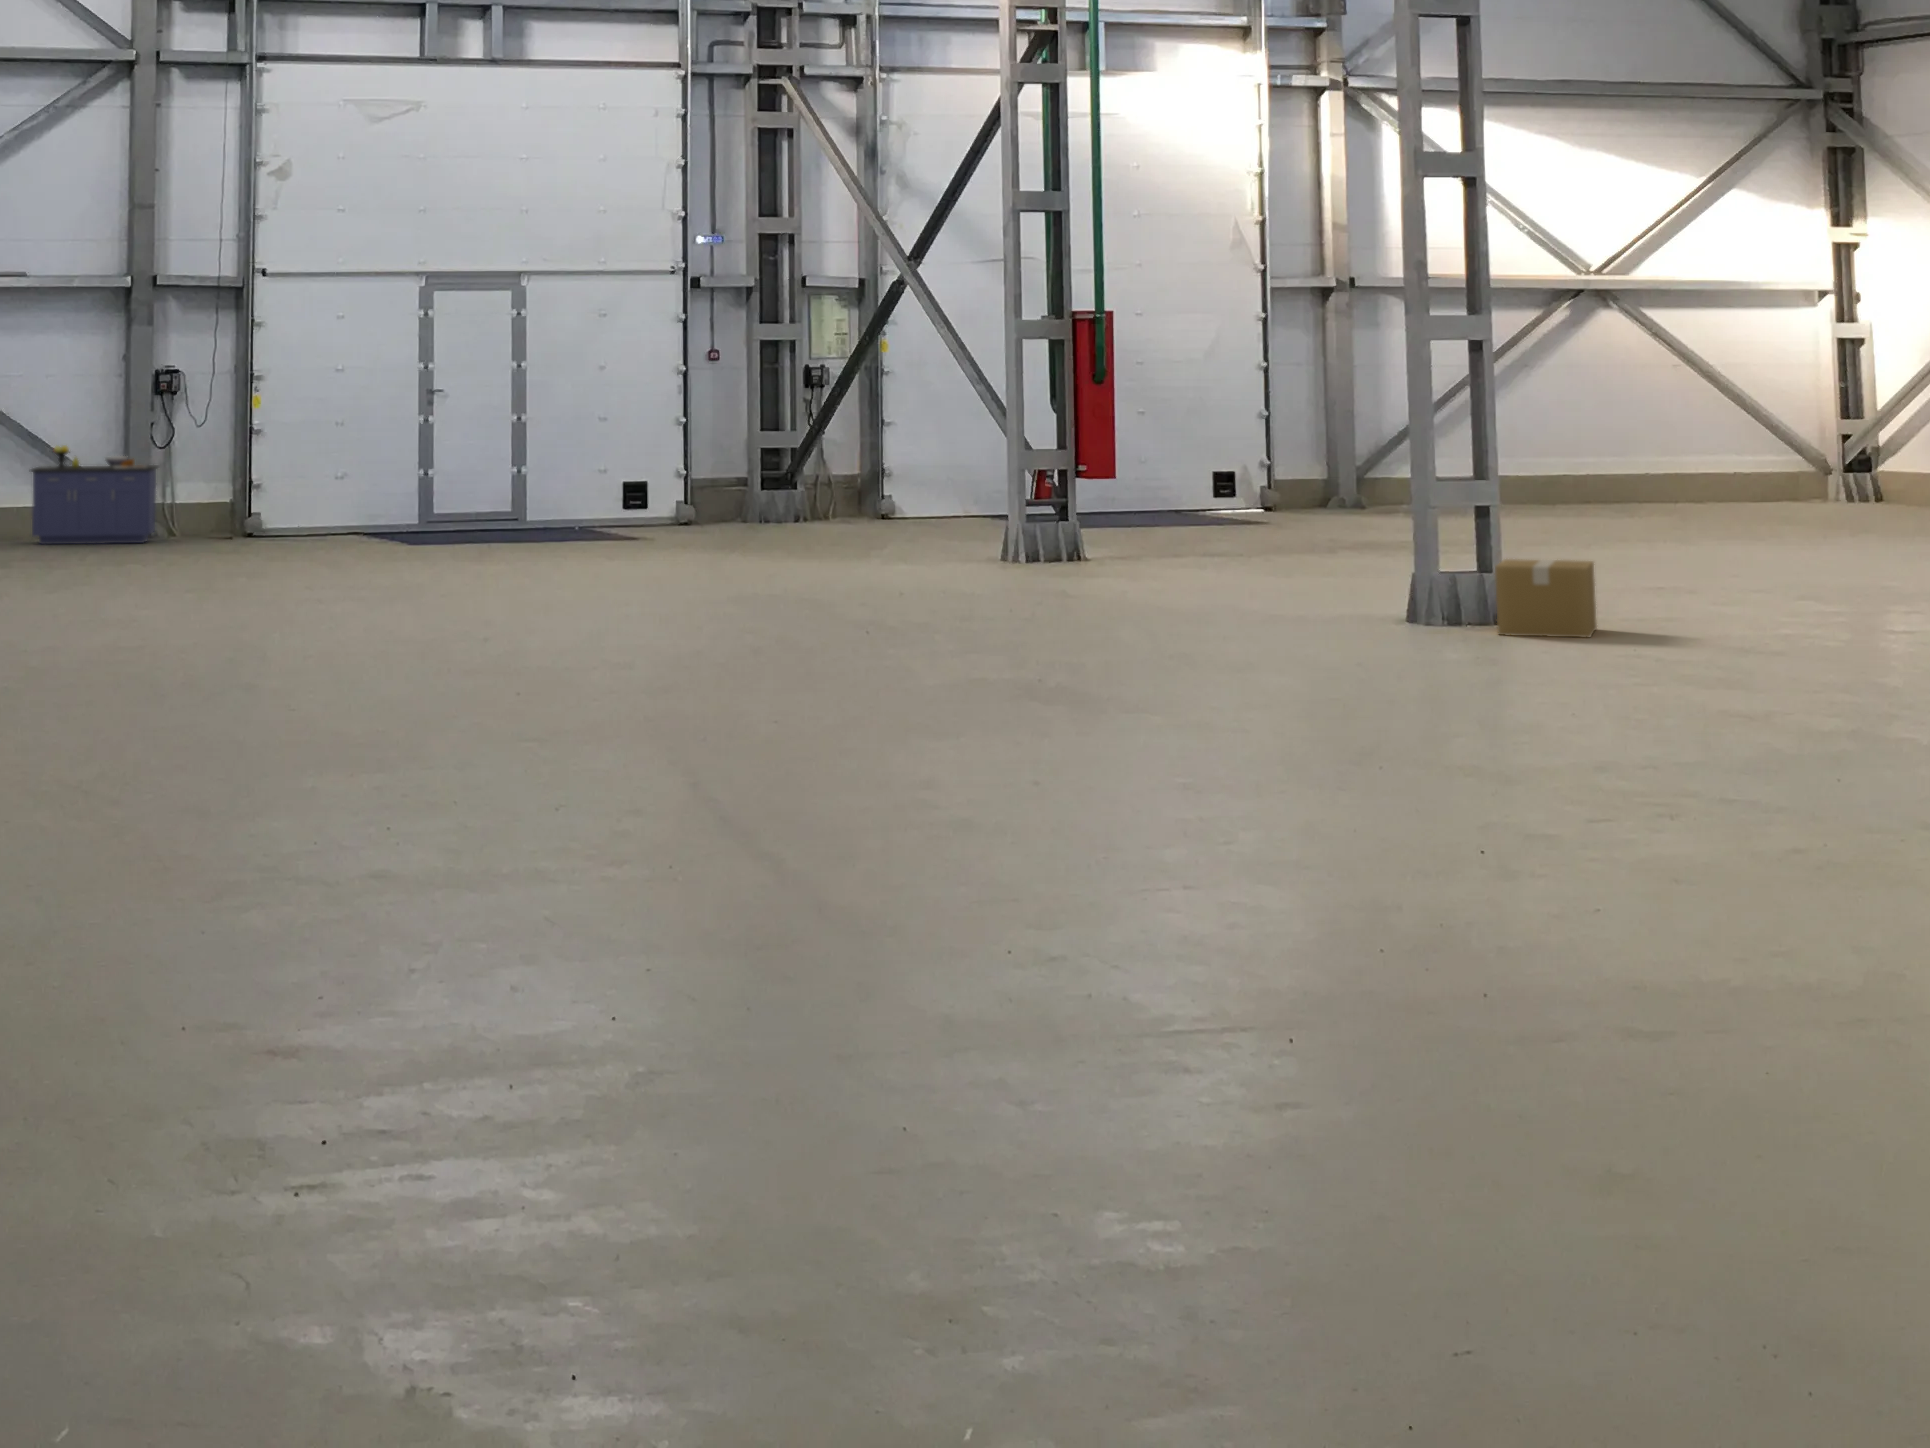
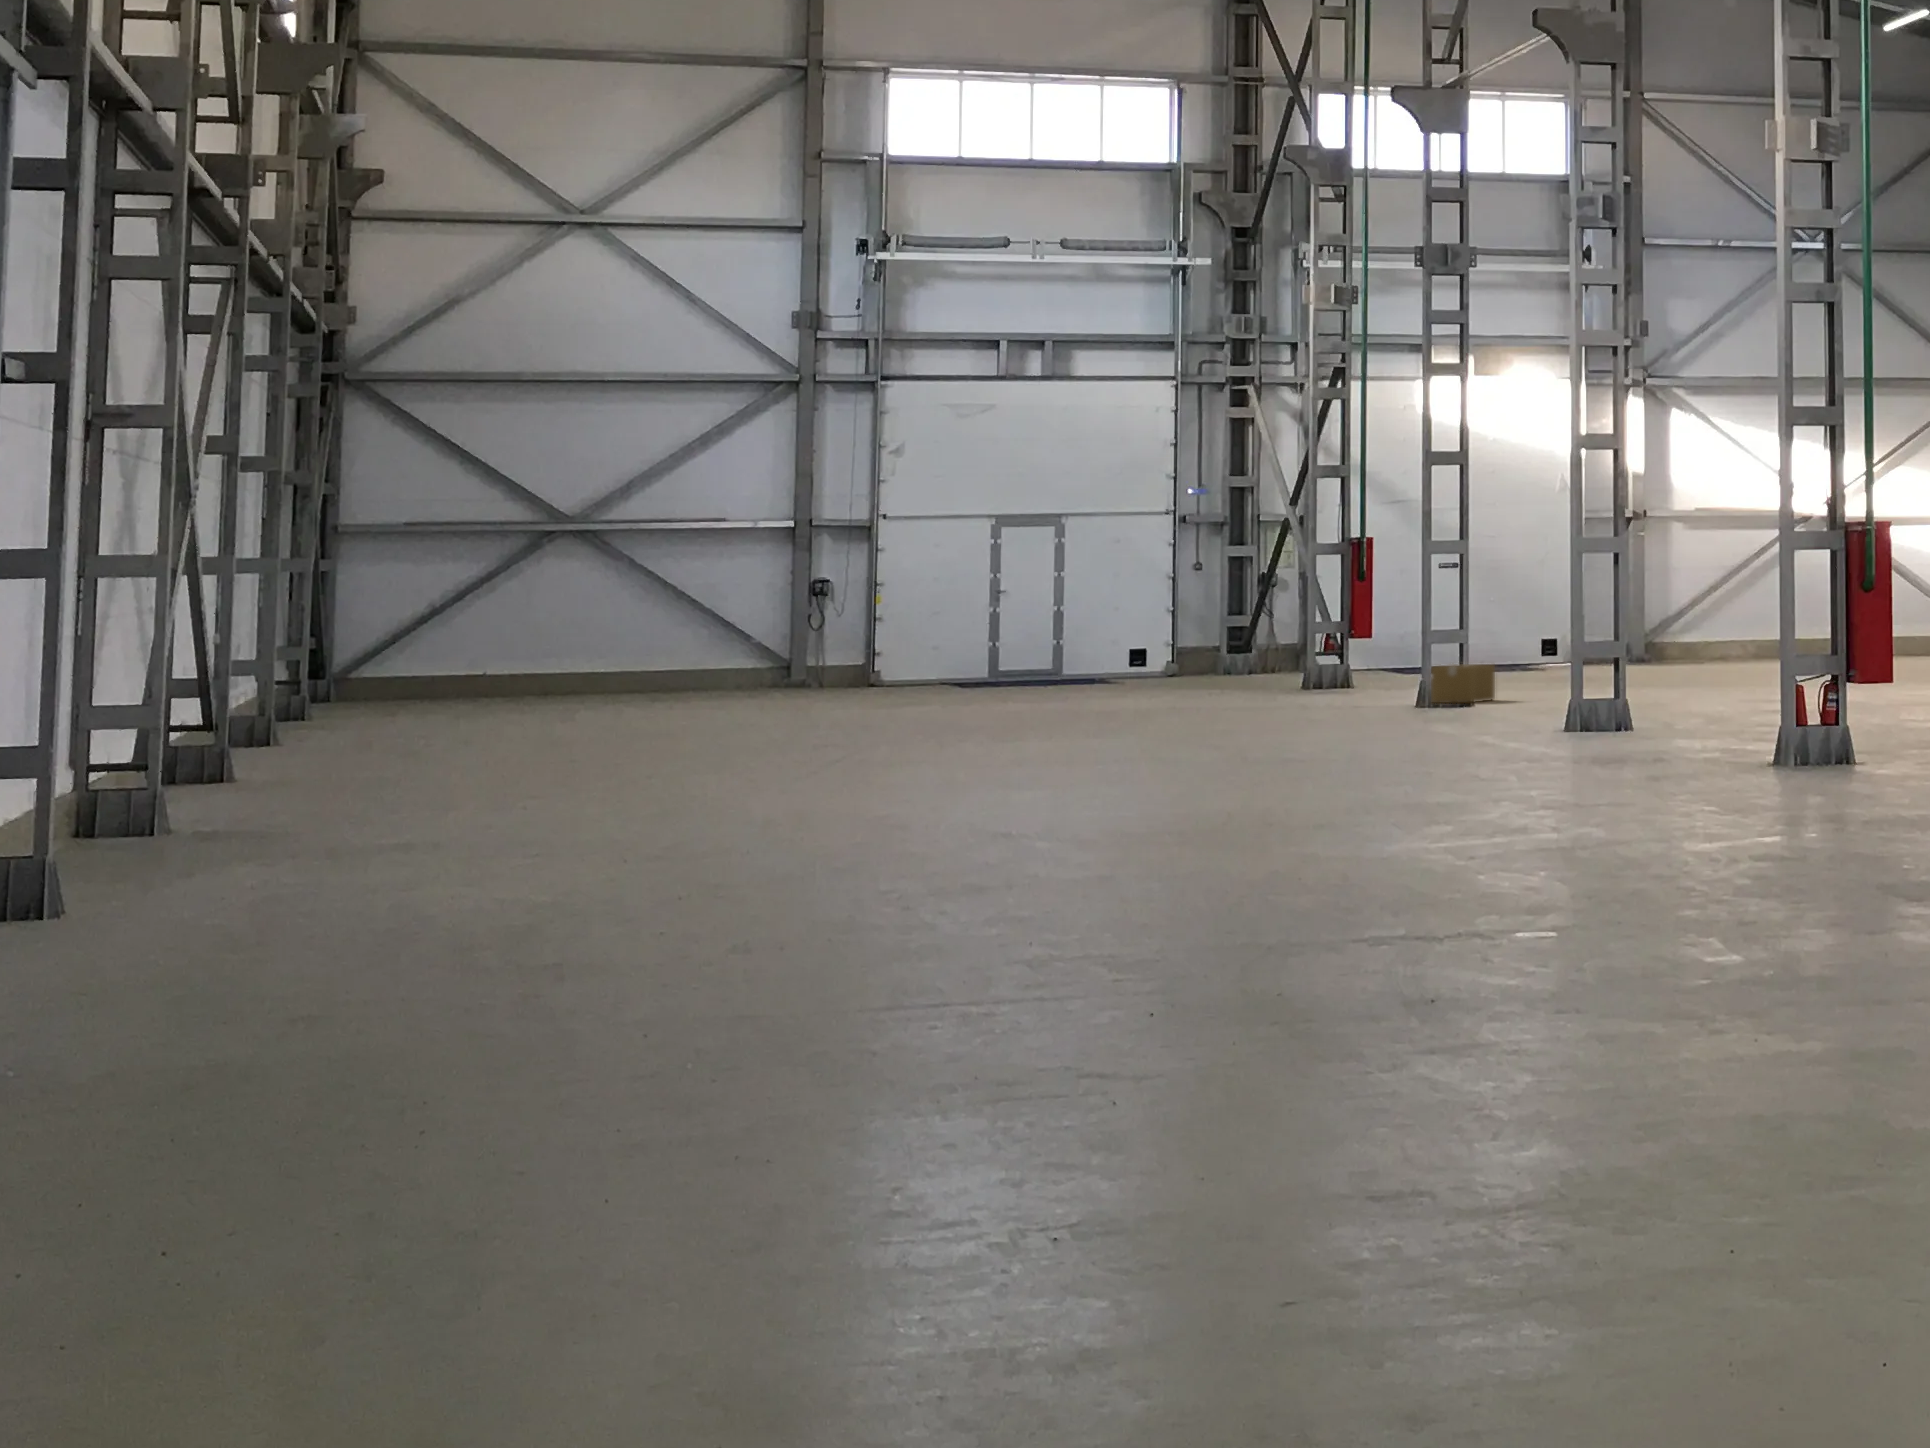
storage cabinet: present [31,446,159,544] -> none [722,628,811,691]

